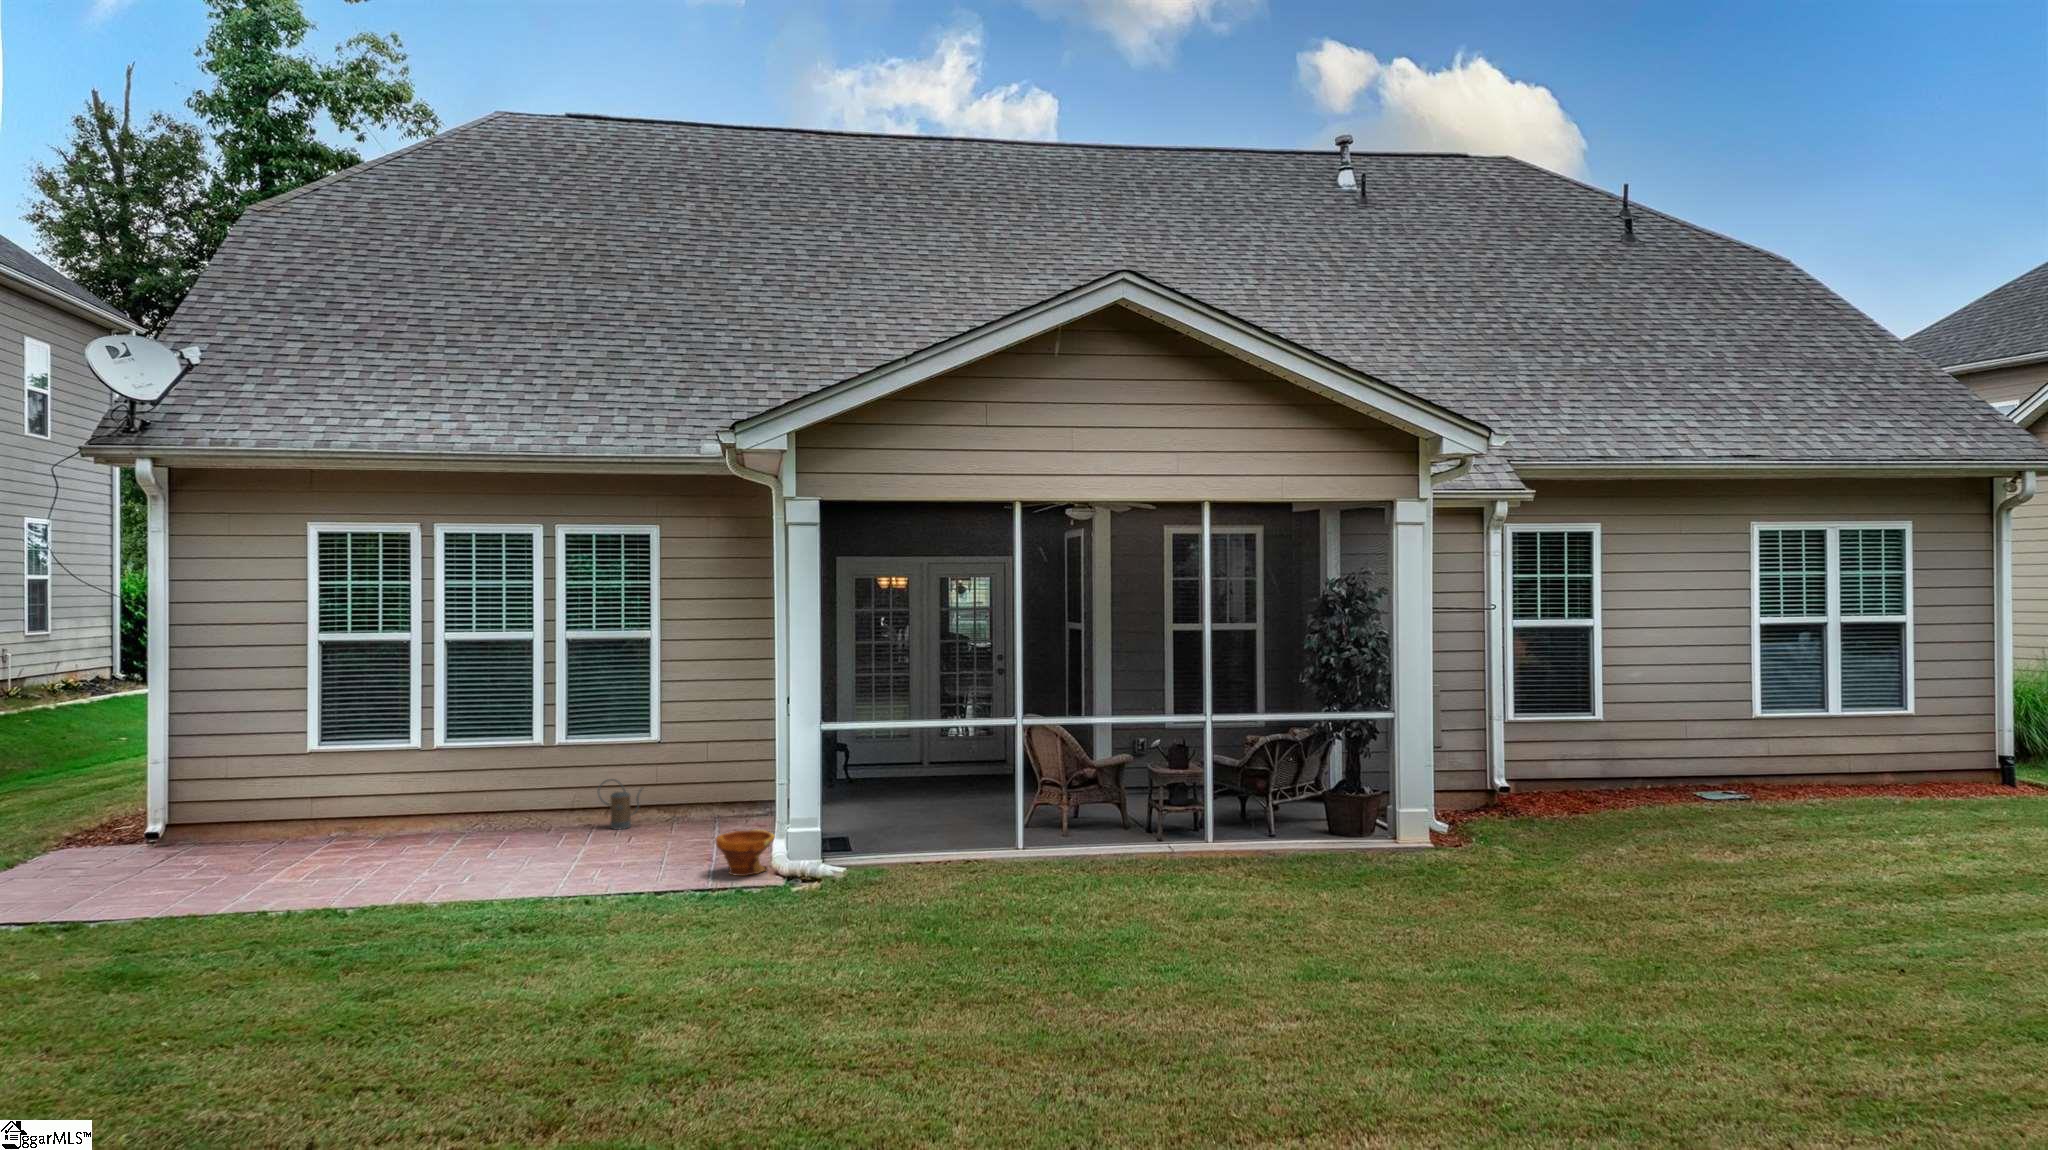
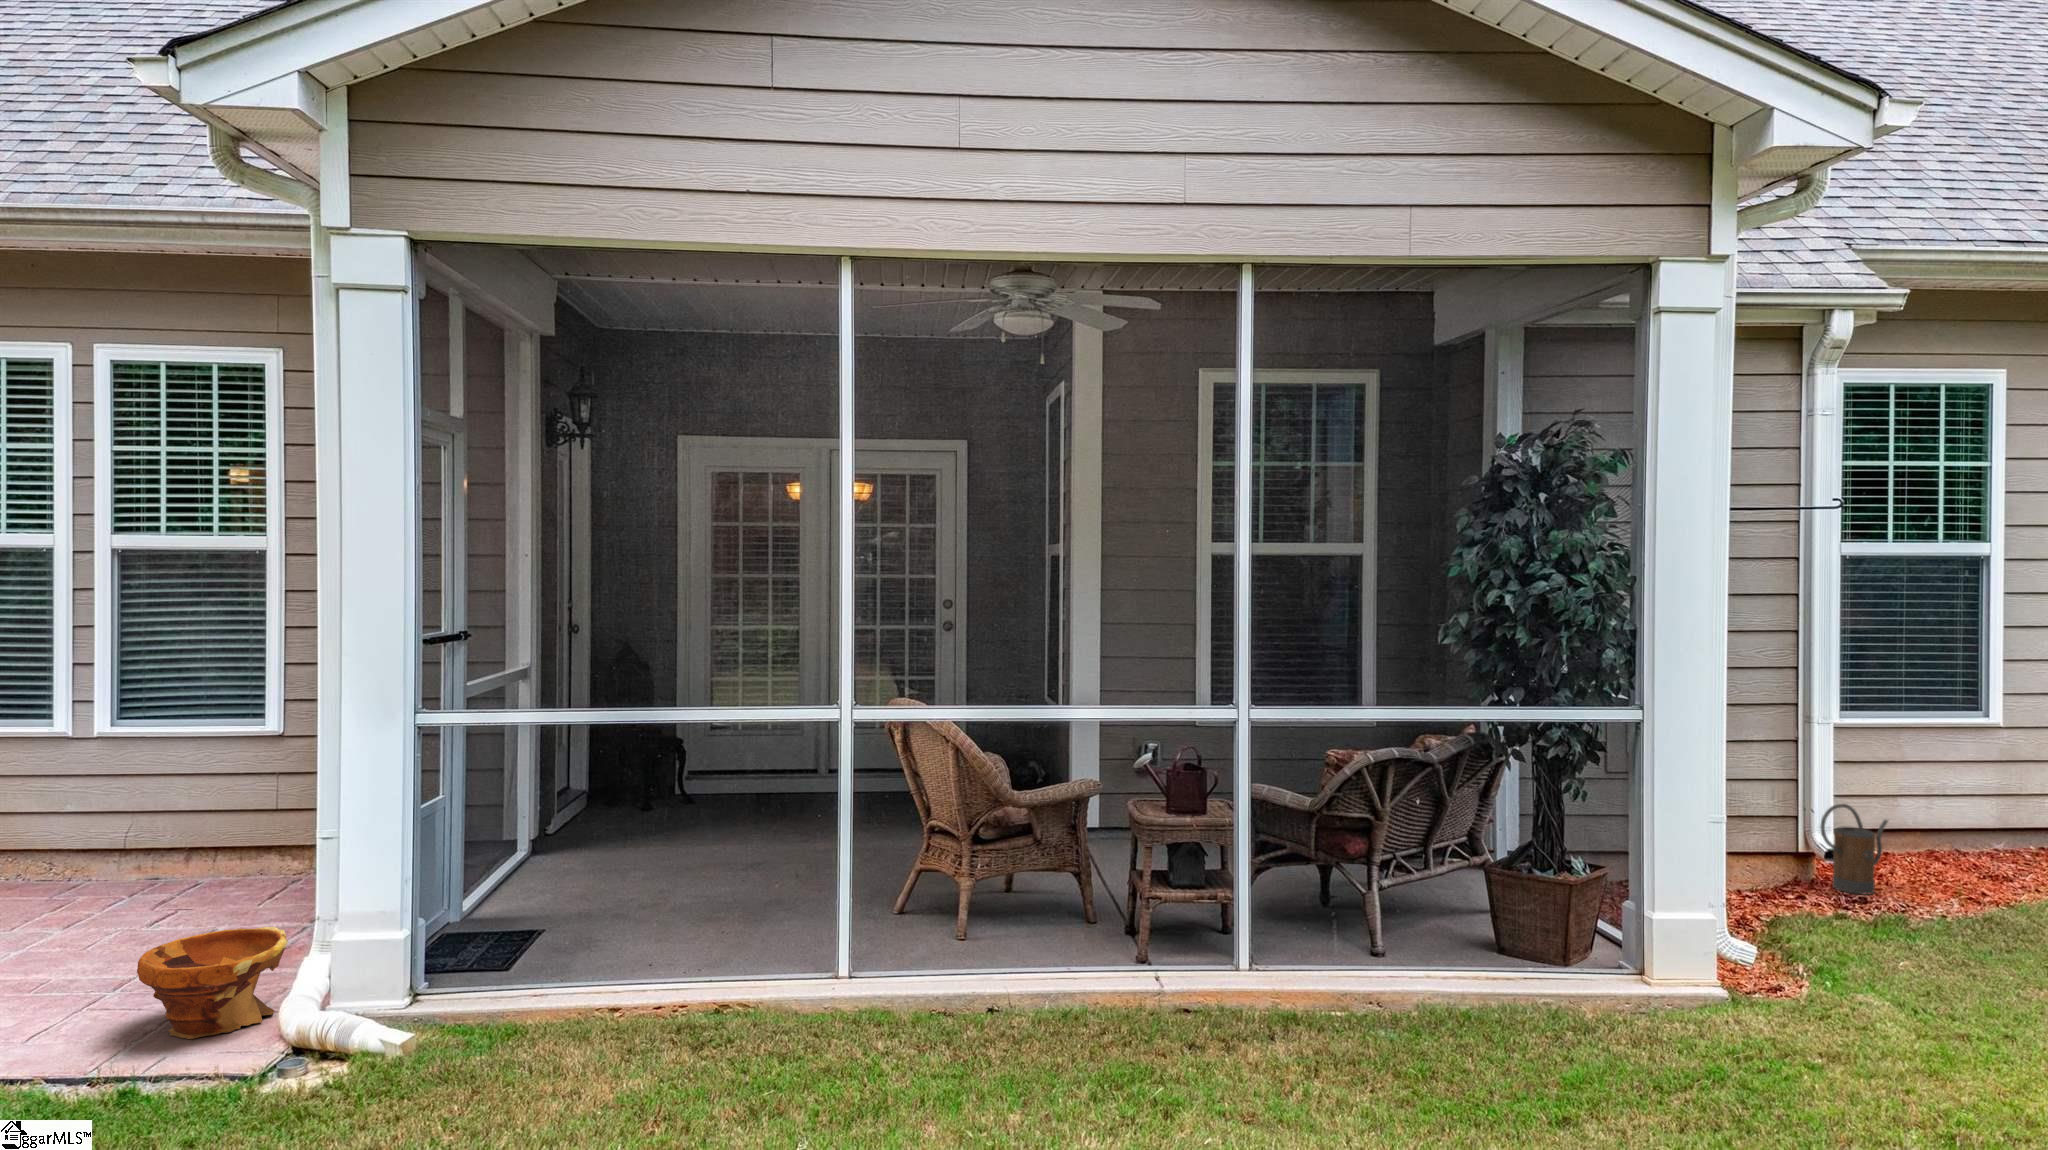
watering can: present [597,779,642,829] -> present [1820,804,1888,895]

